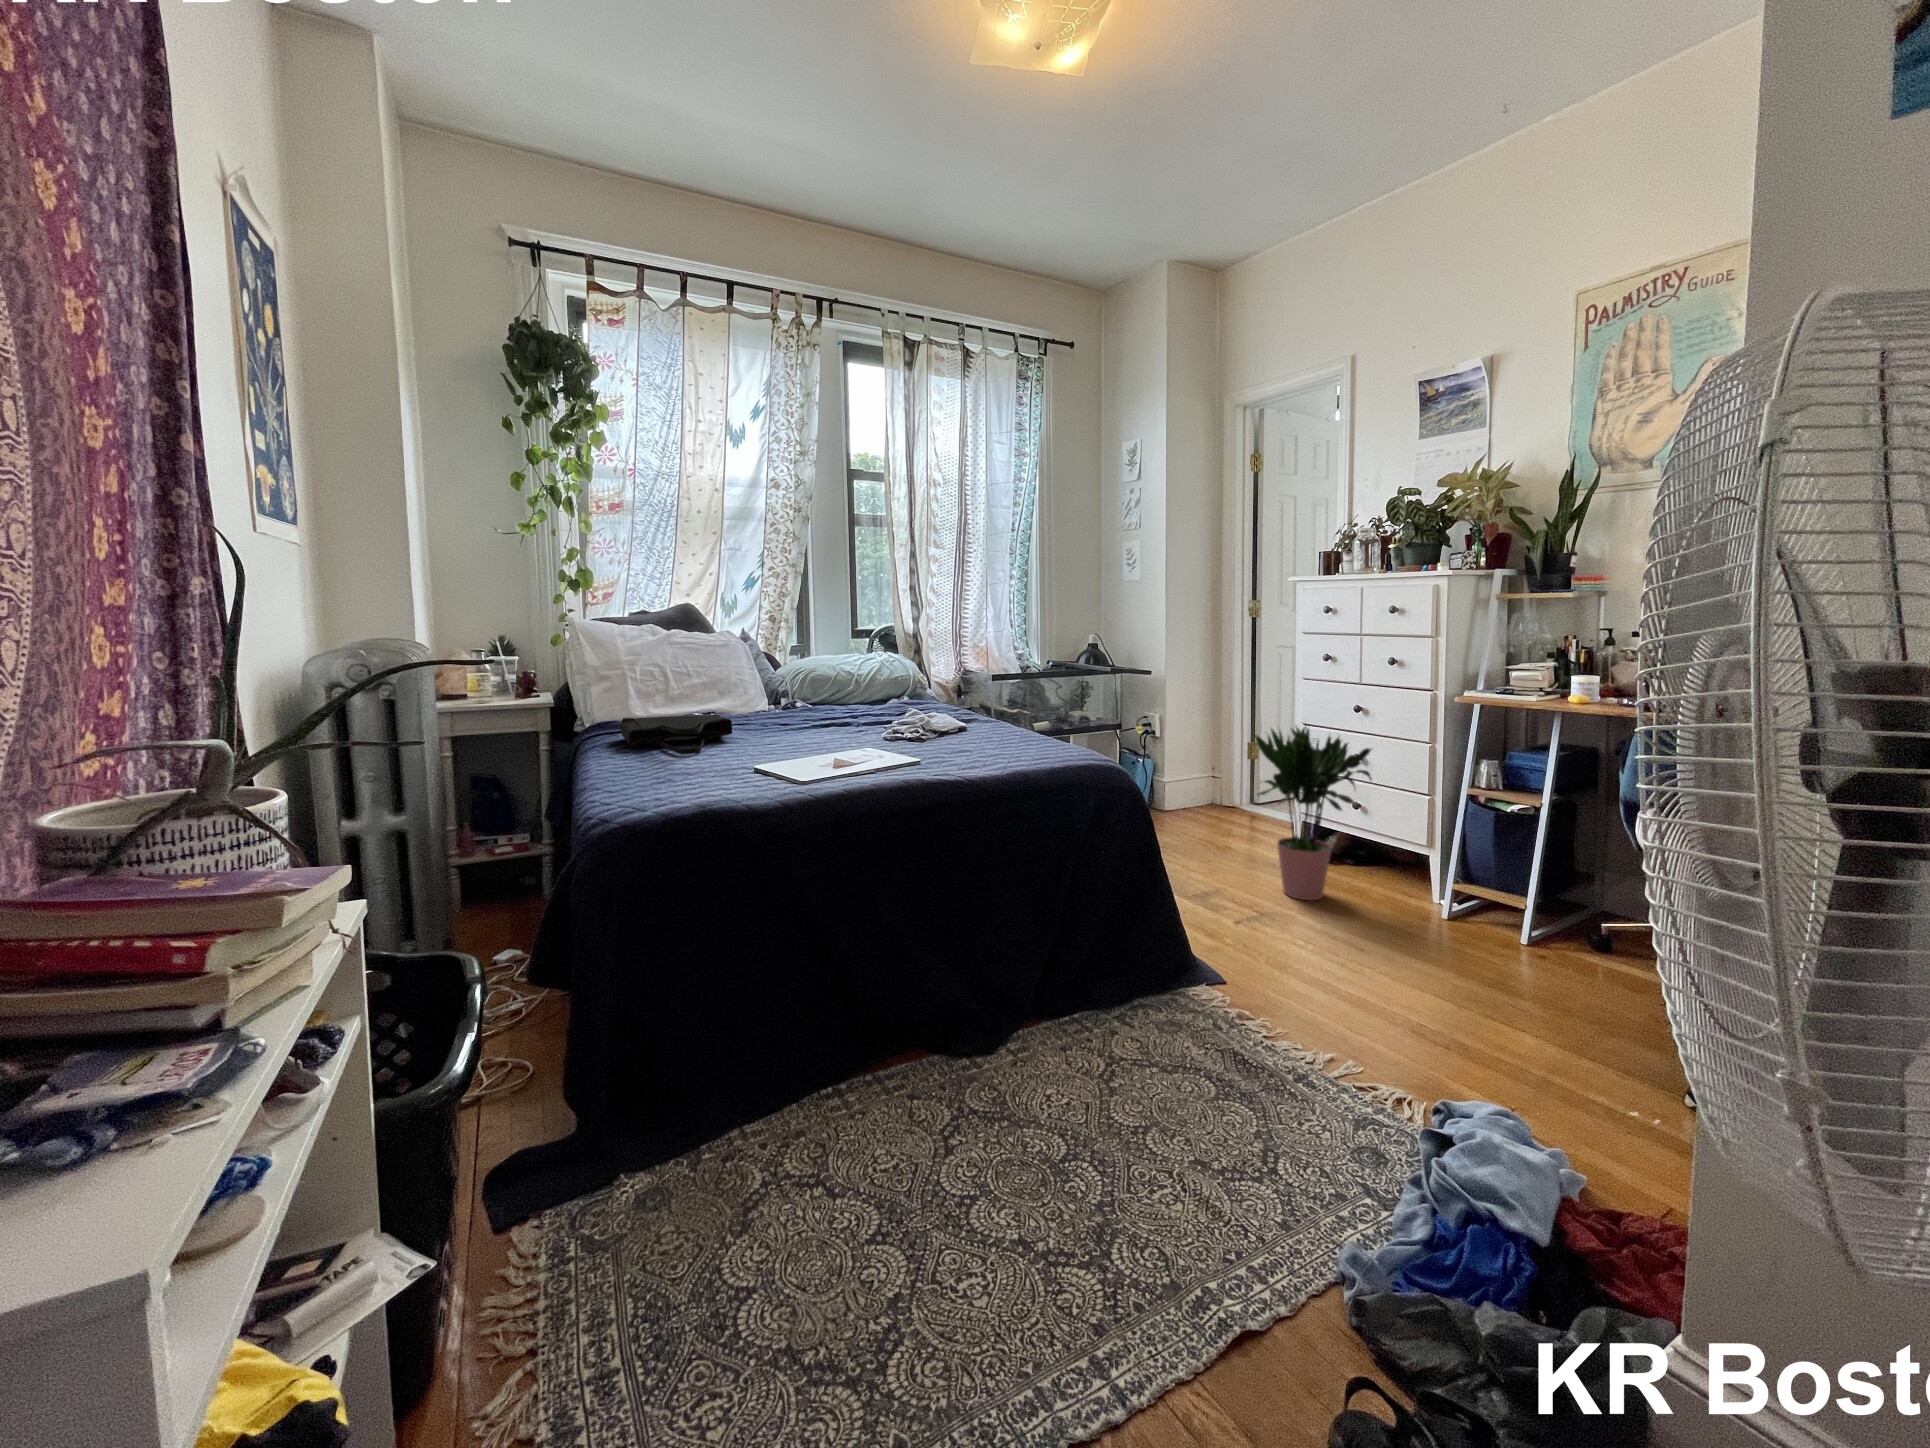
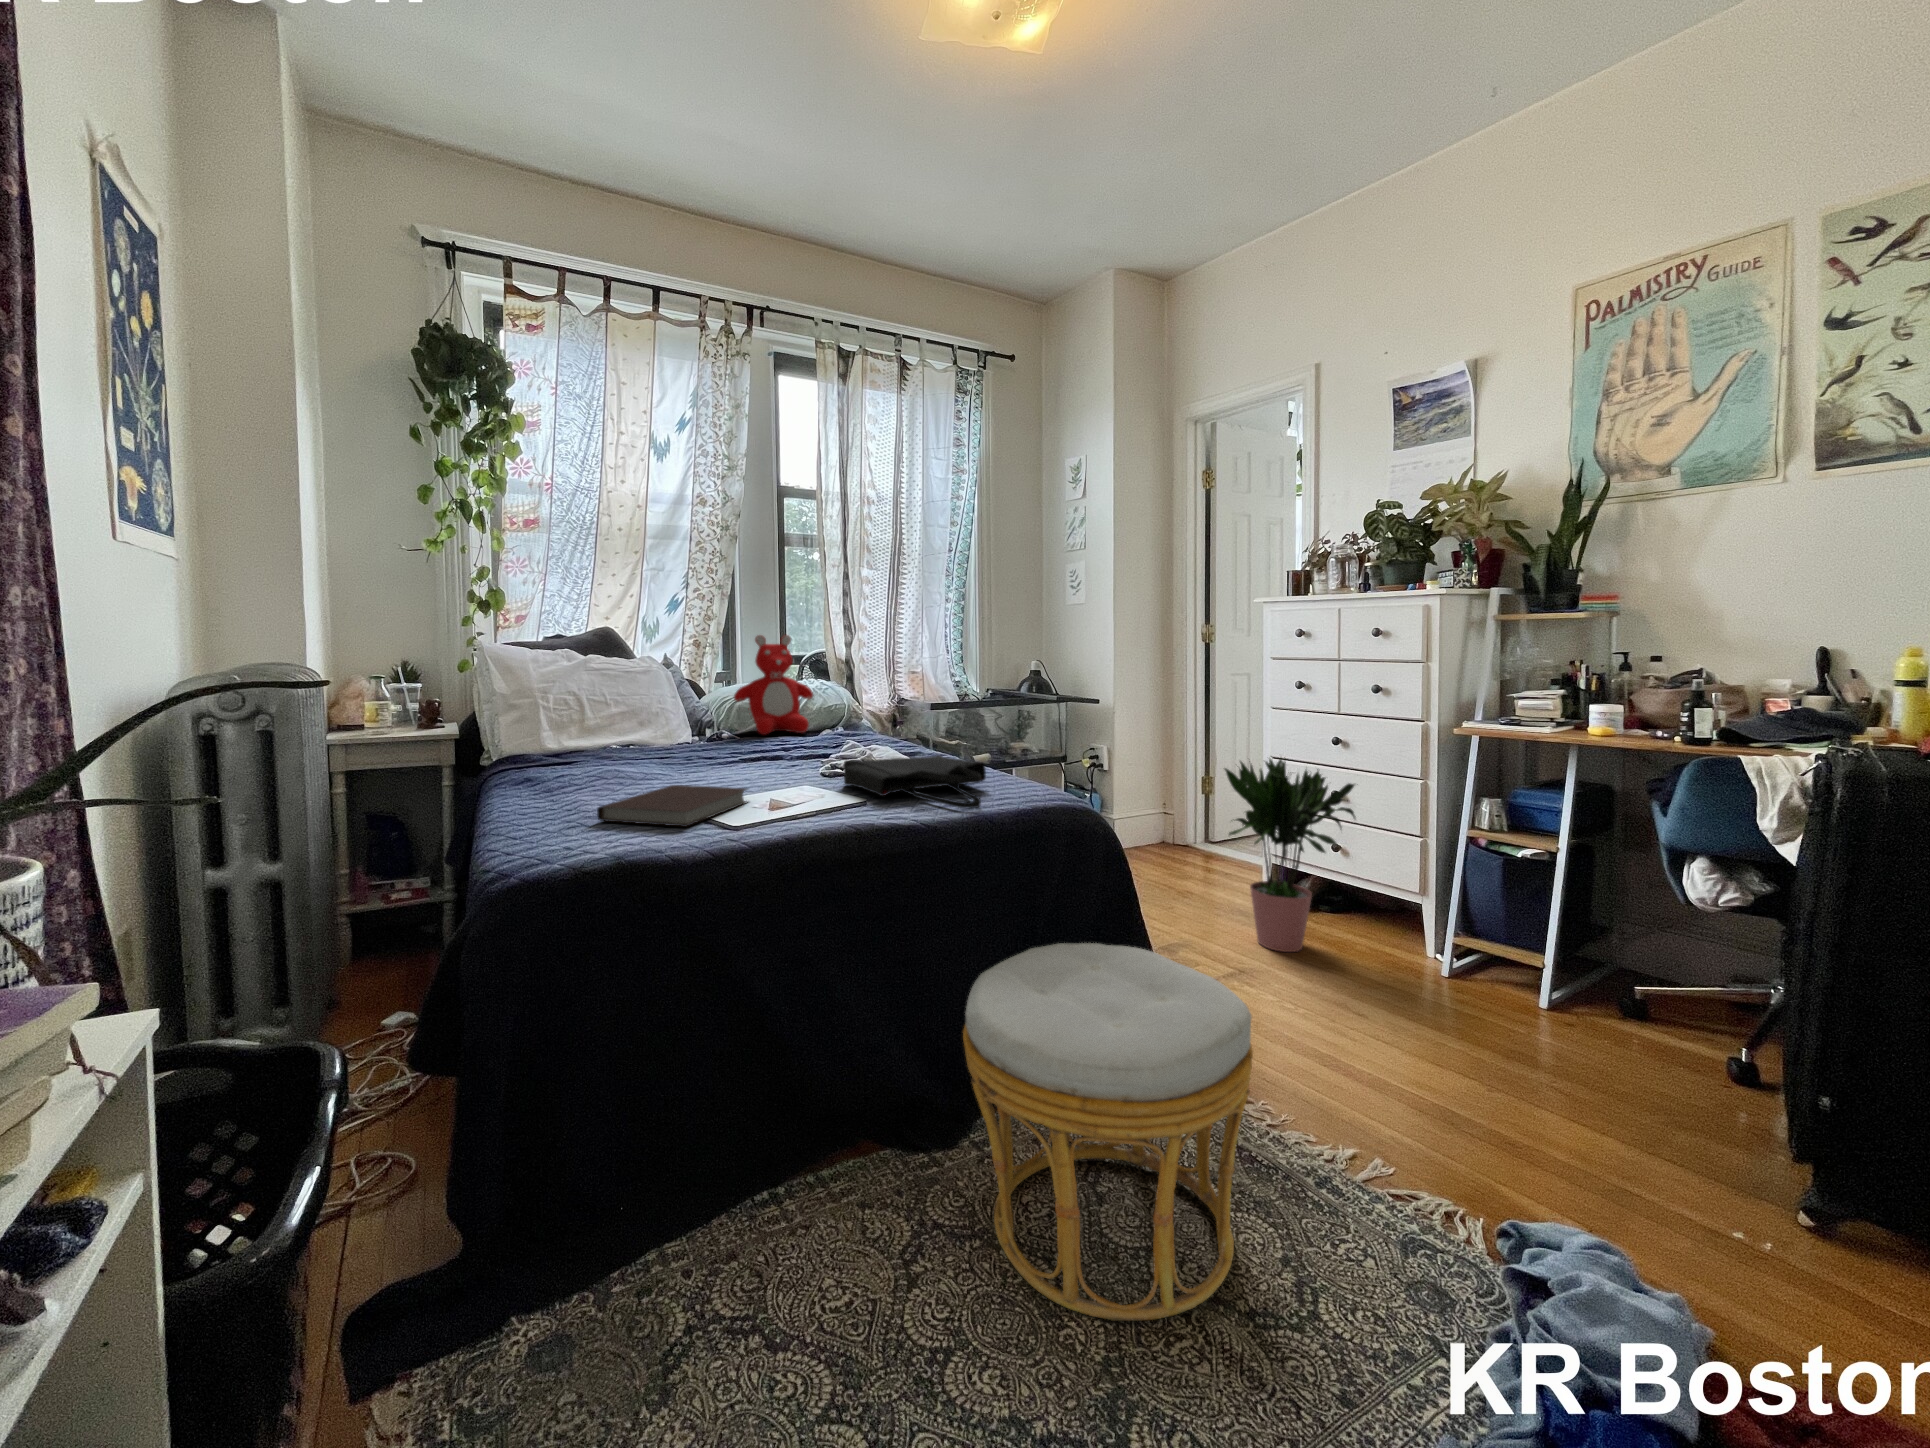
teddy bear: none [806,612,880,705] -> present [734,635,813,734]
tote bag: present [620,714,732,754] -> present [843,755,986,808]
notebook: none [682,748,817,783] -> present [597,785,748,827]
ottoman: none [993,881,1230,1176] -> present [963,943,1253,1321]

